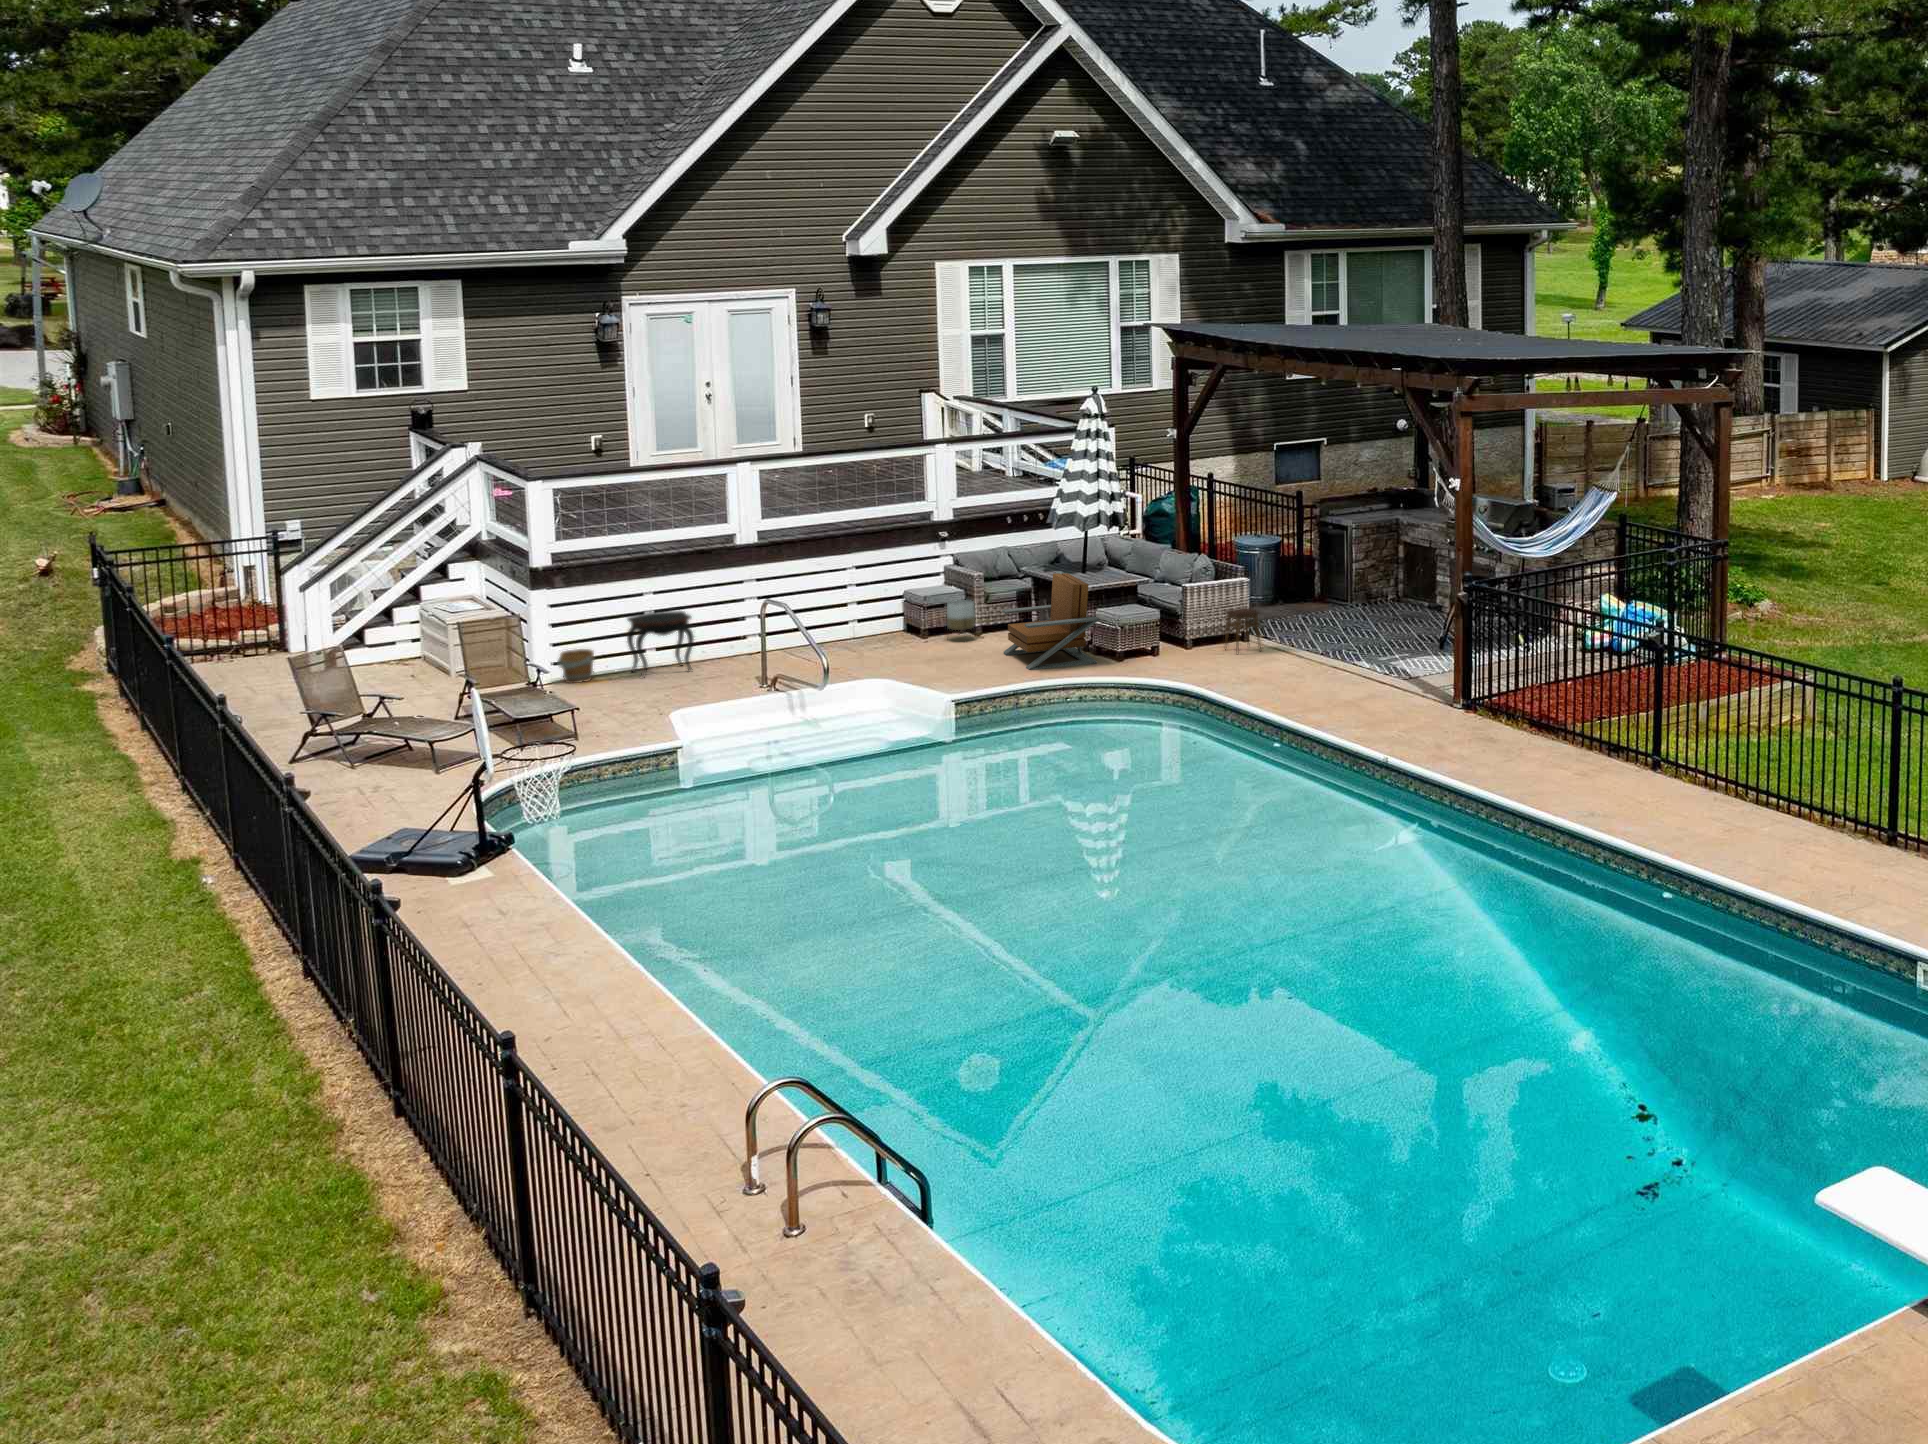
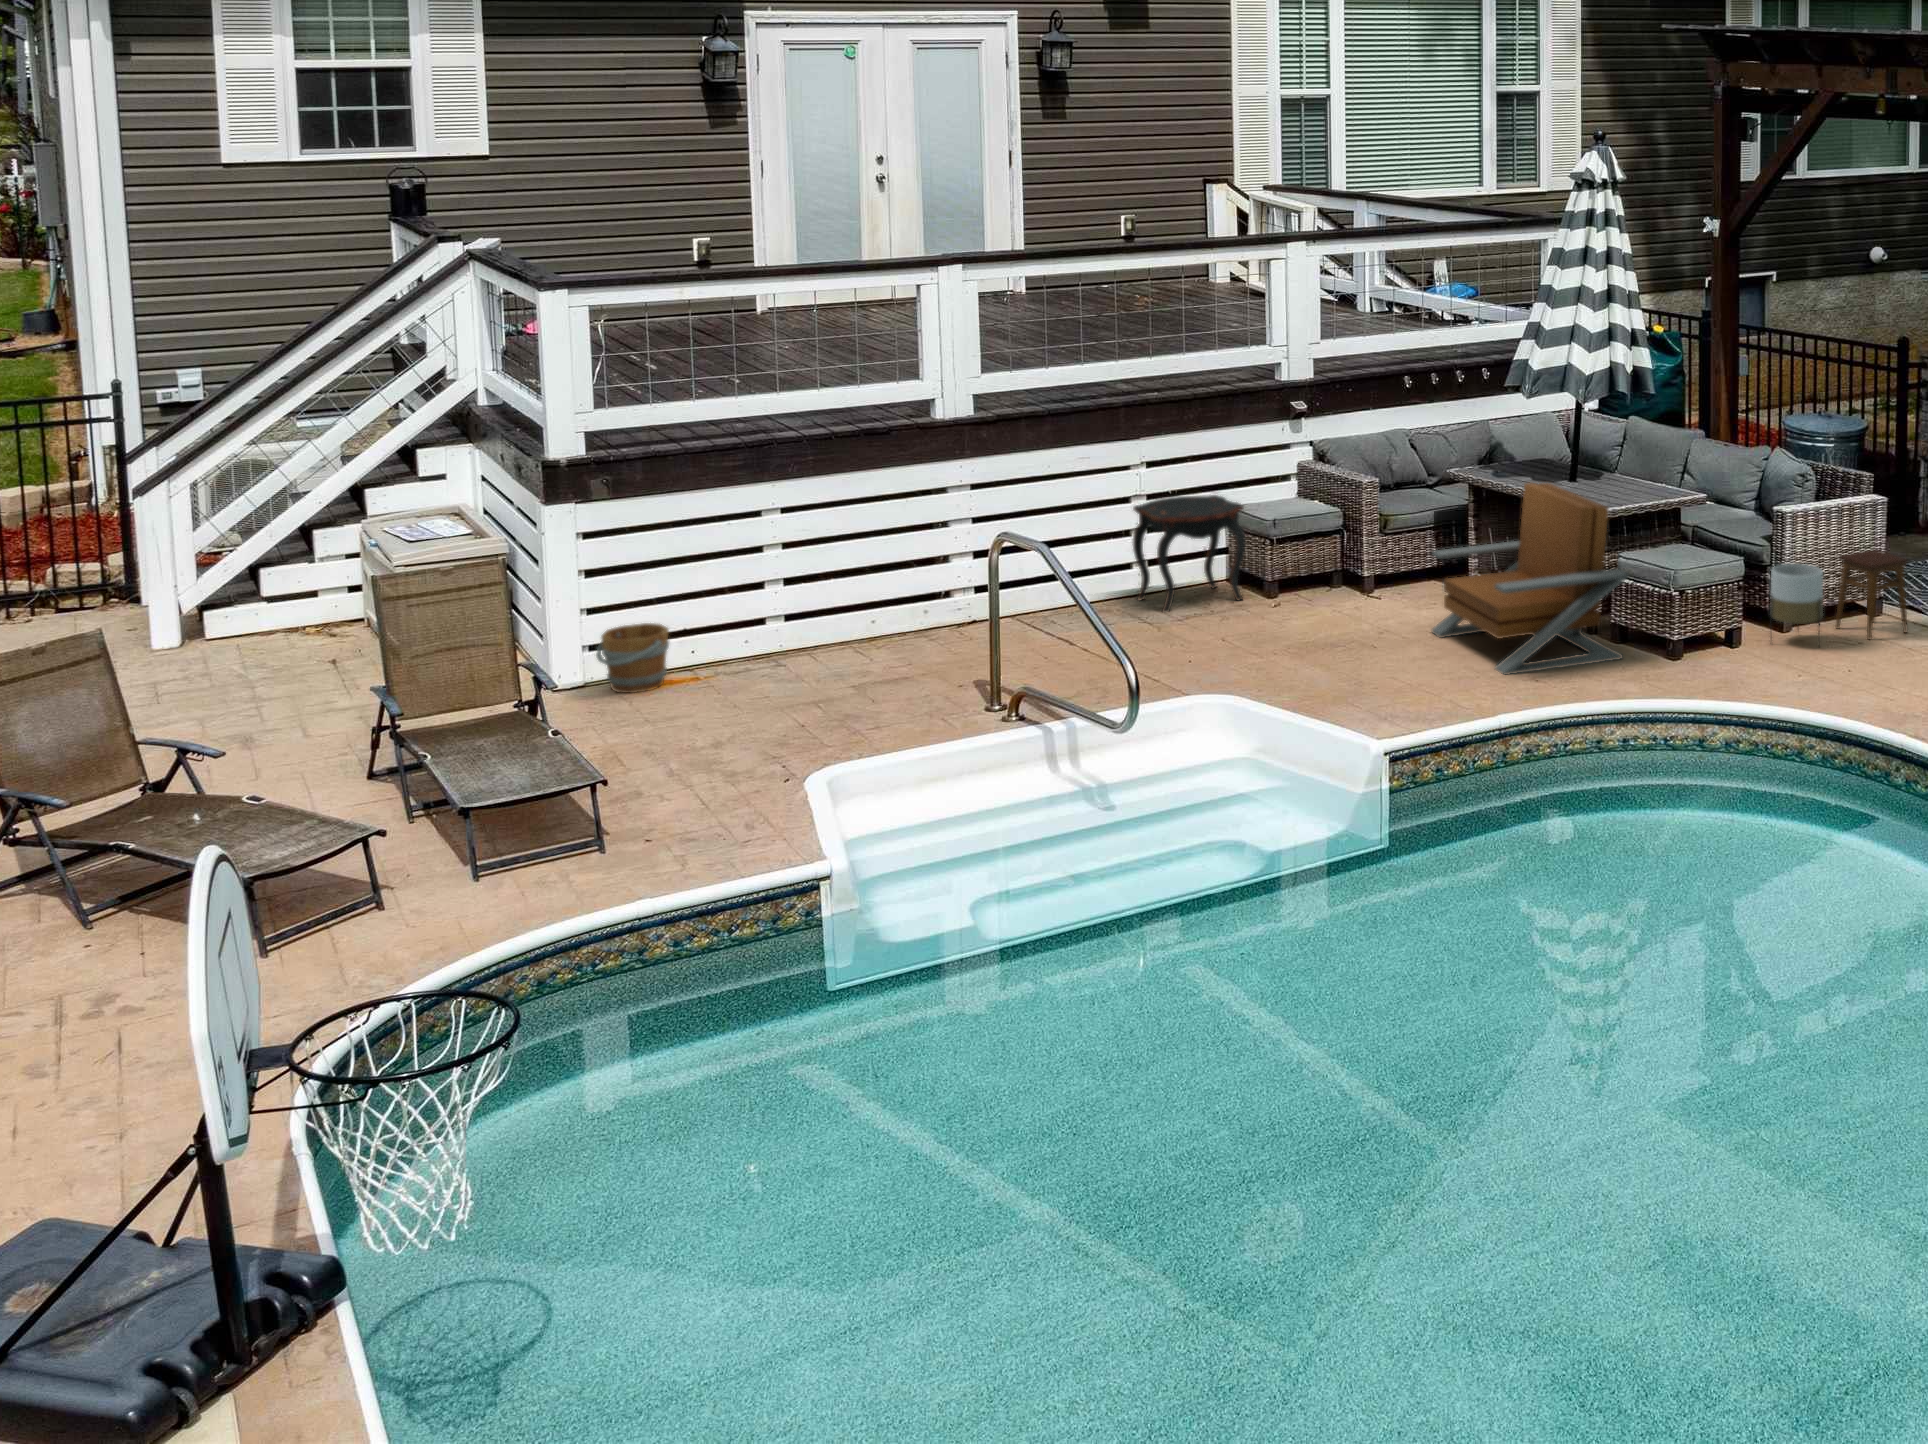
planter: present [947,600,975,630] -> present [1770,564,1823,624]
side table: present [627,611,694,678] -> present [1133,495,1245,612]

